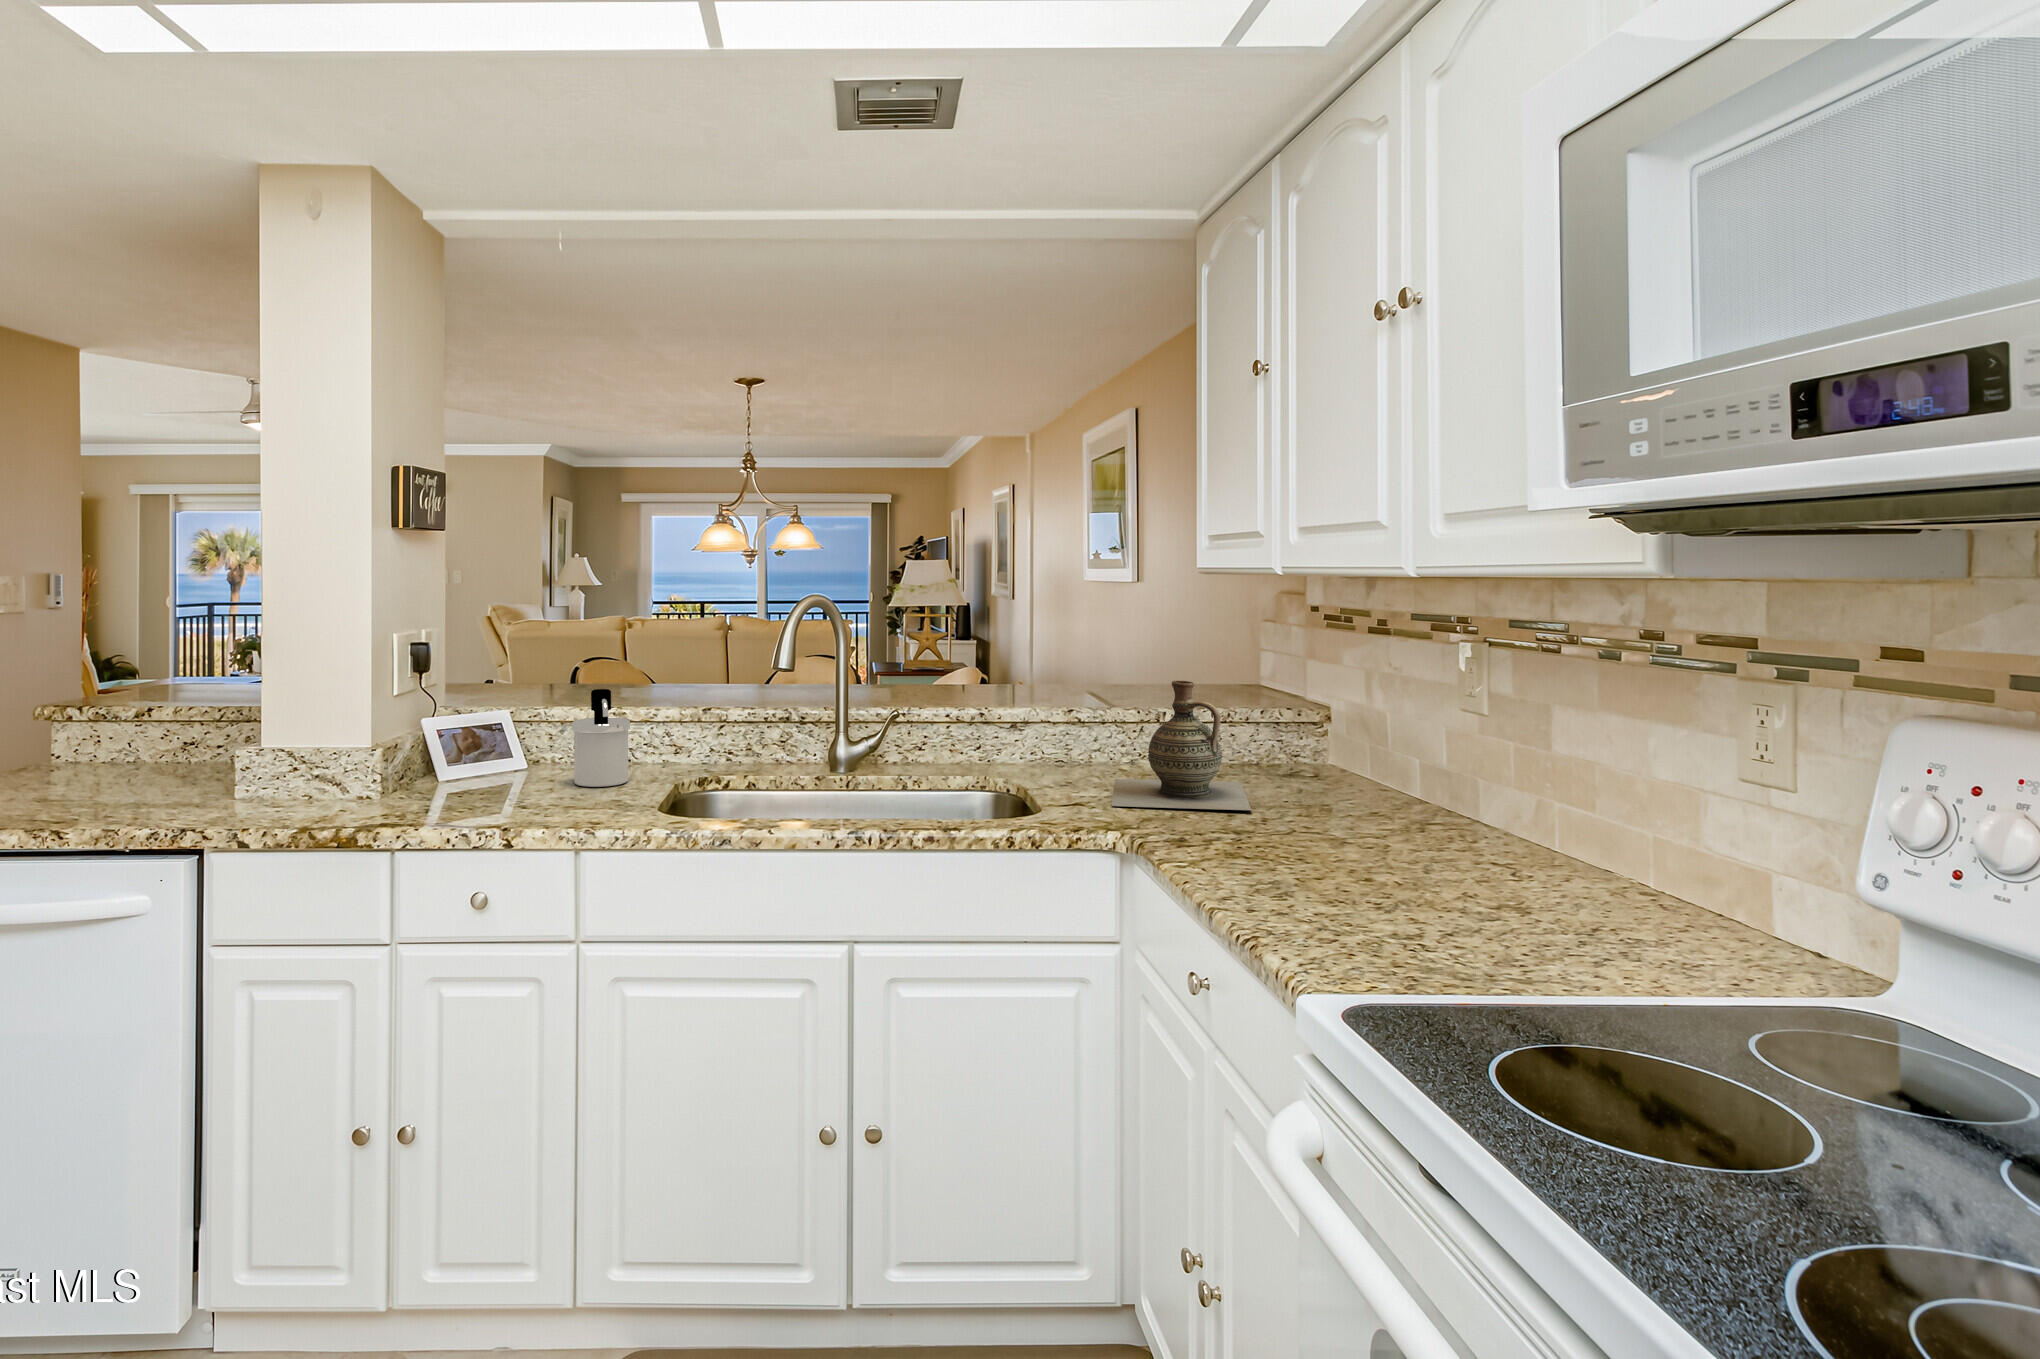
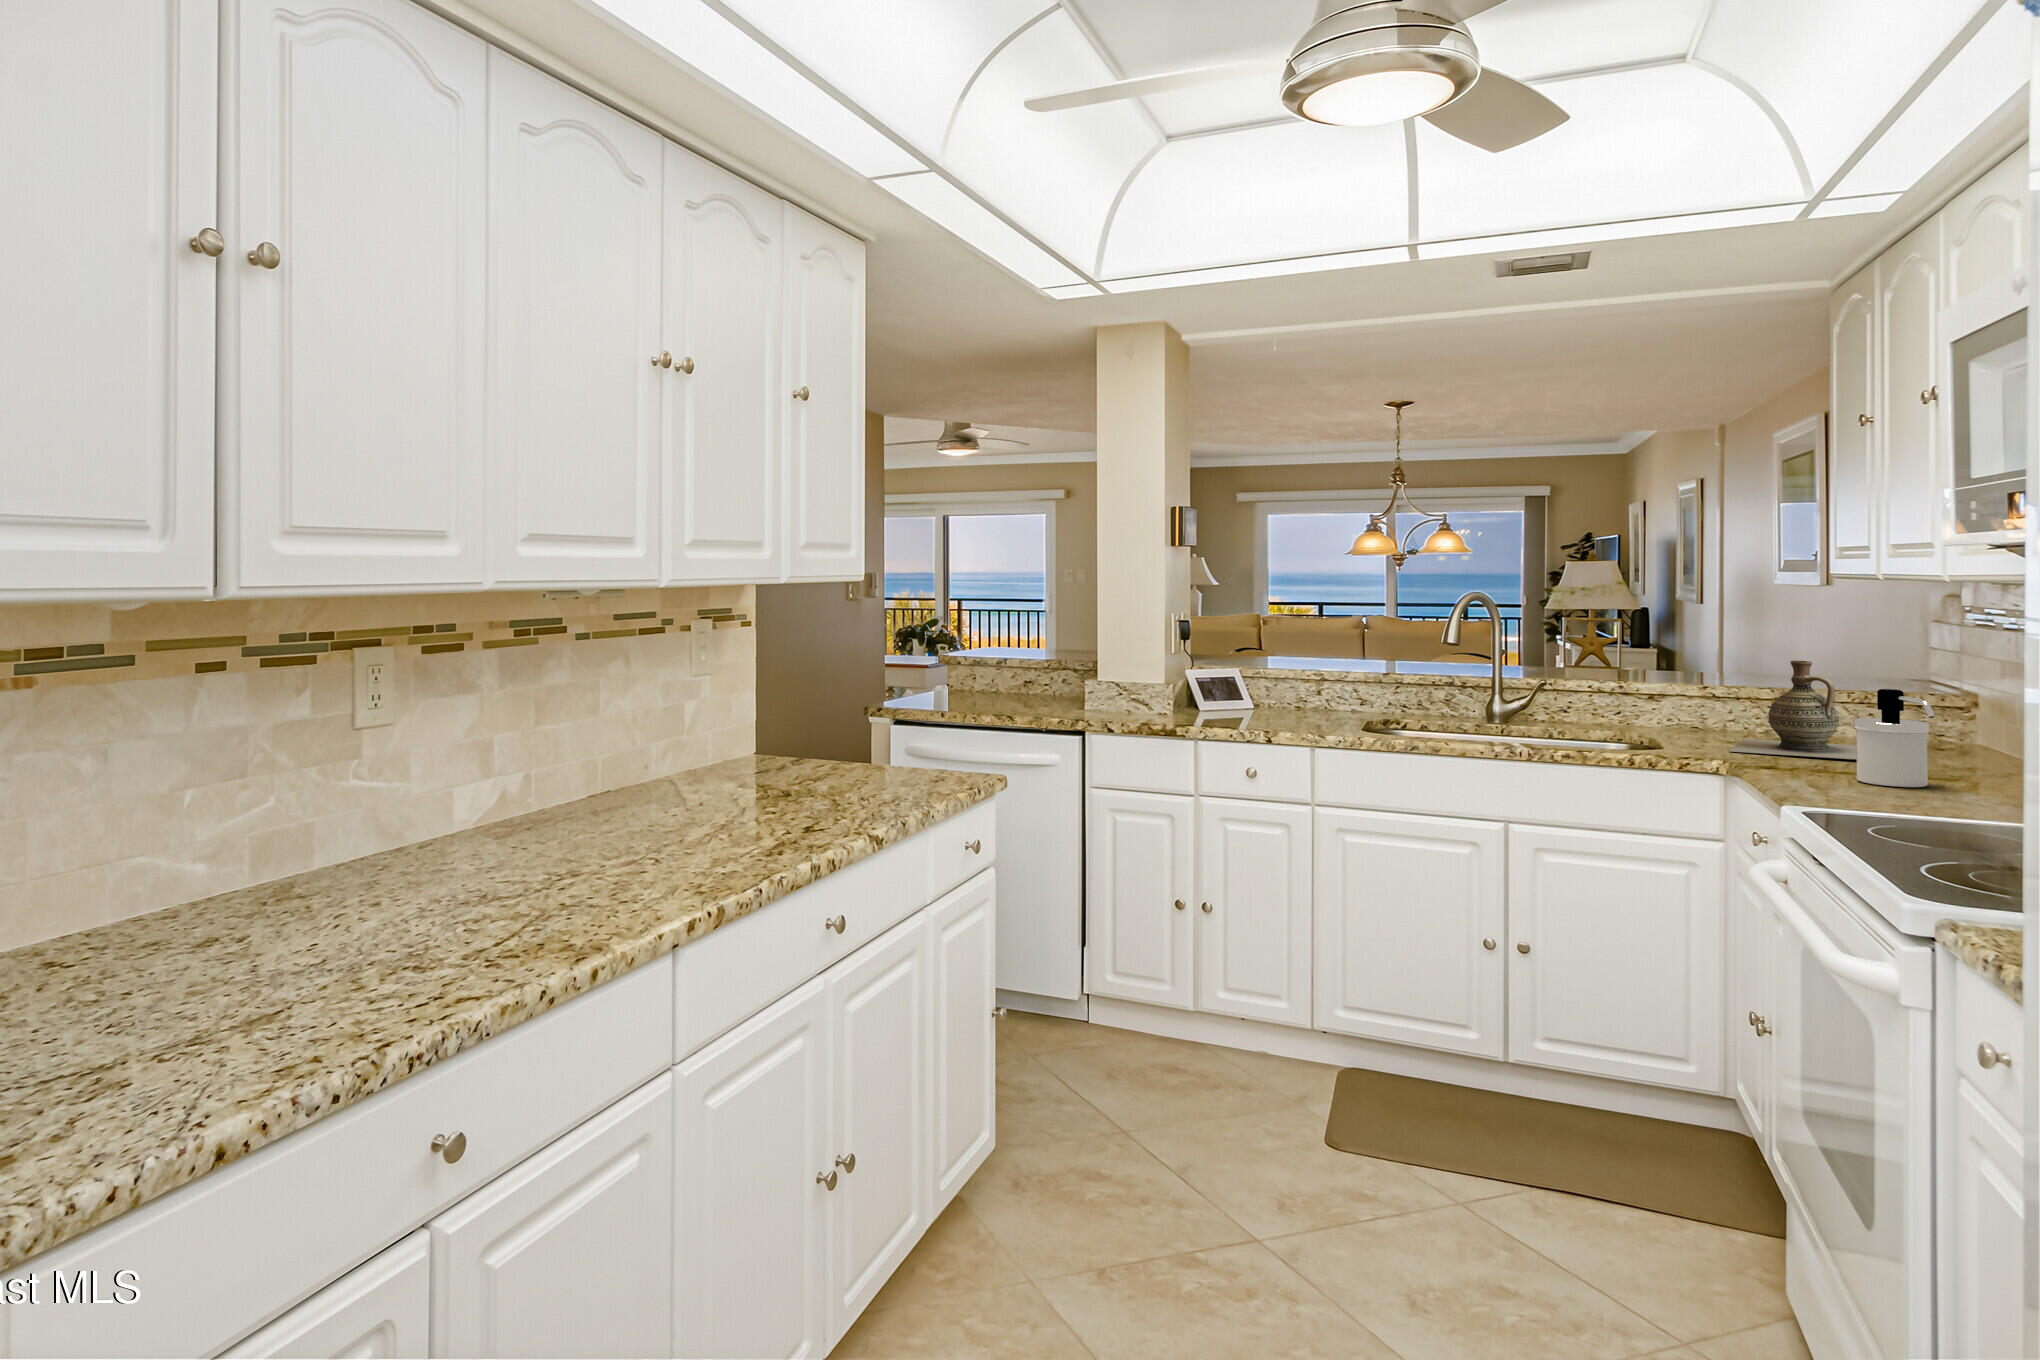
soap dispenser: present [572,689,630,787] -> present [1853,689,1935,787]

